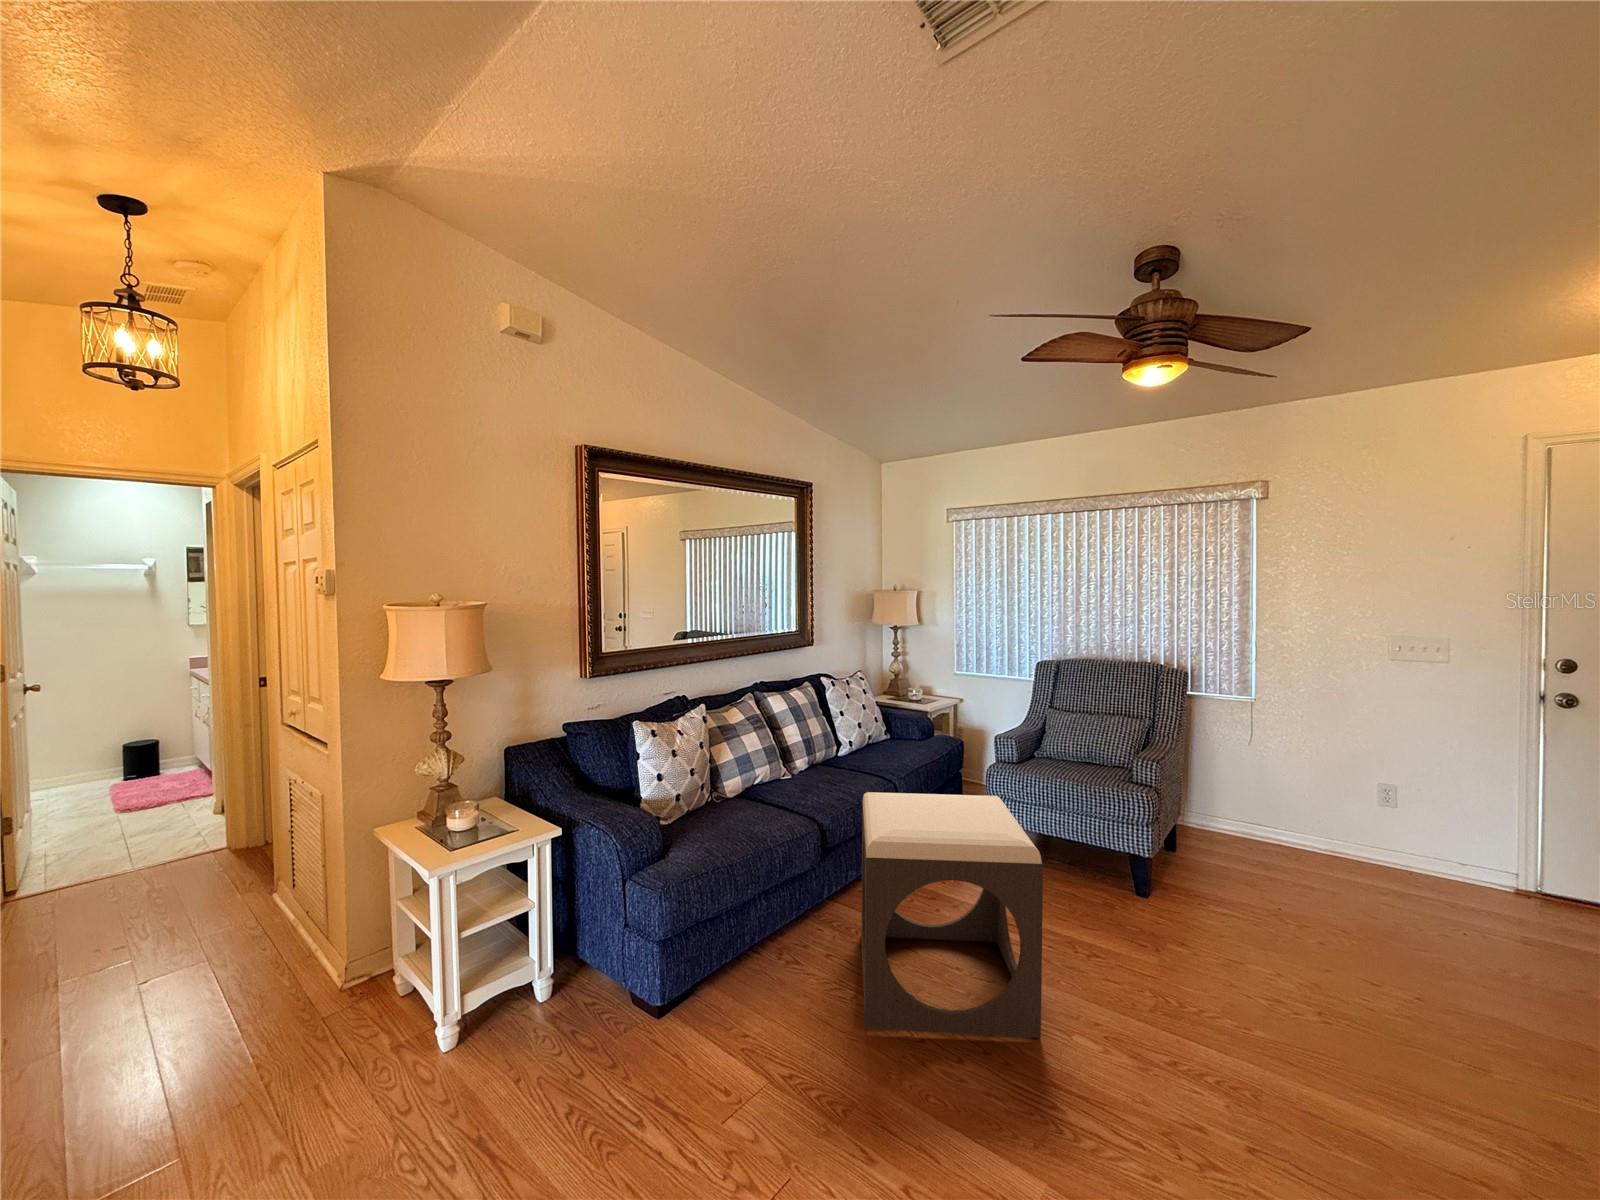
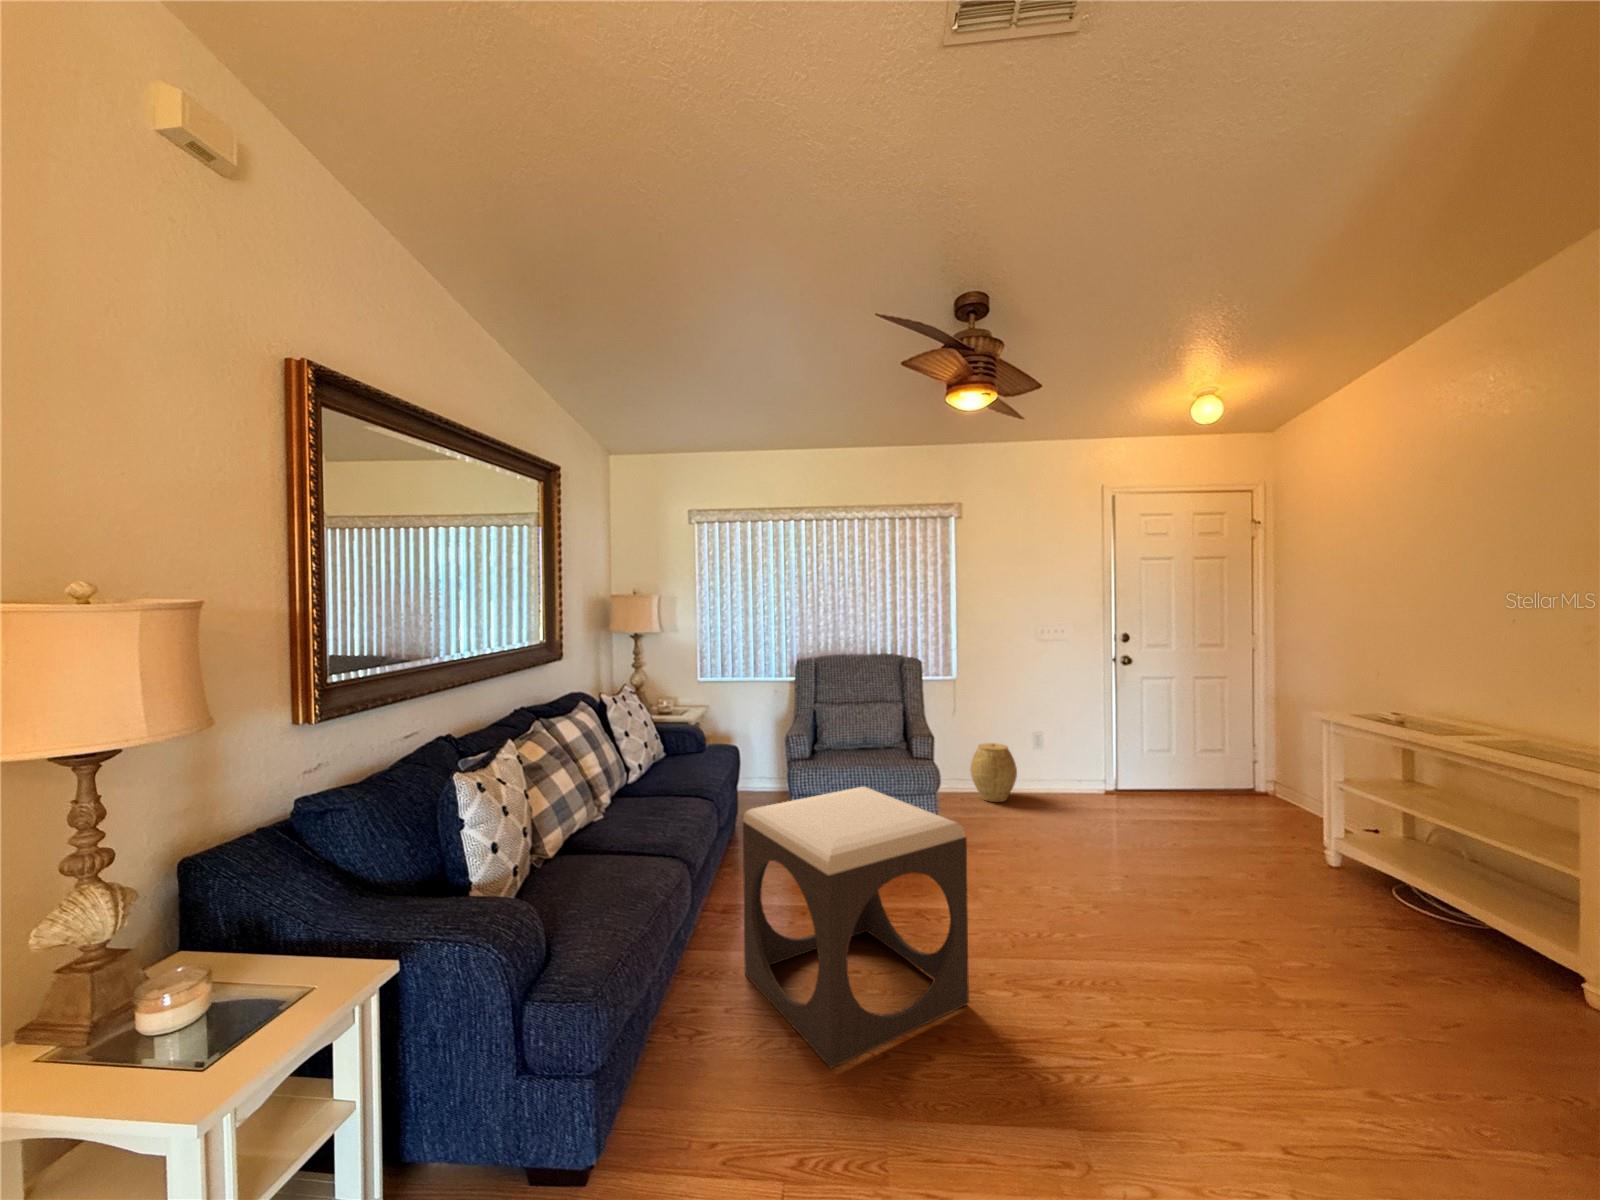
woven basket: none [1260,788,1332,867] -> present [970,743,1017,802]

